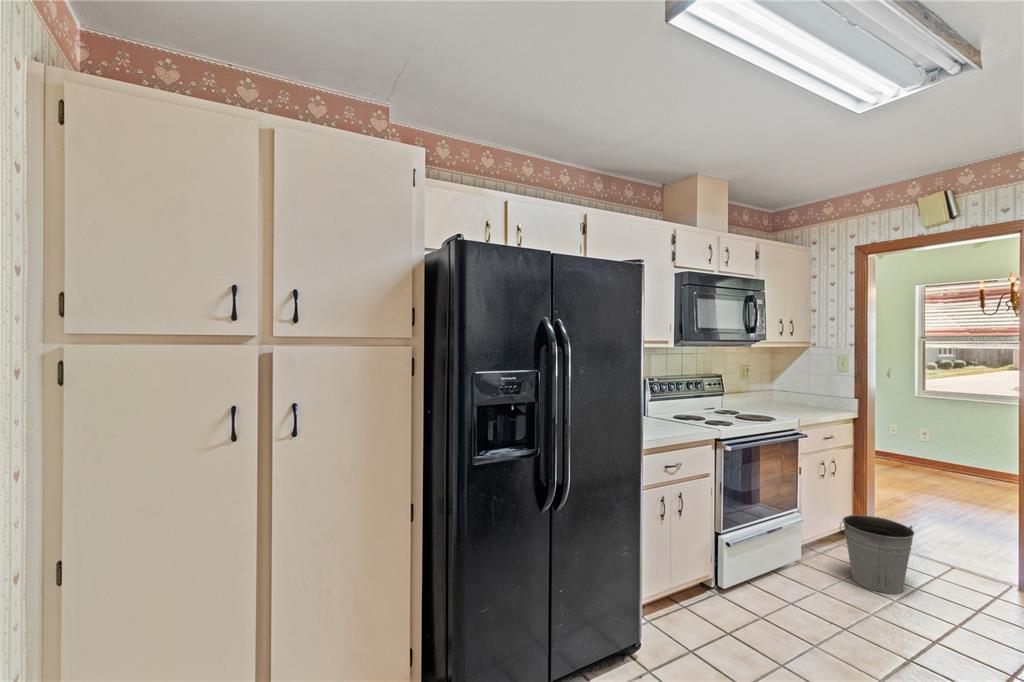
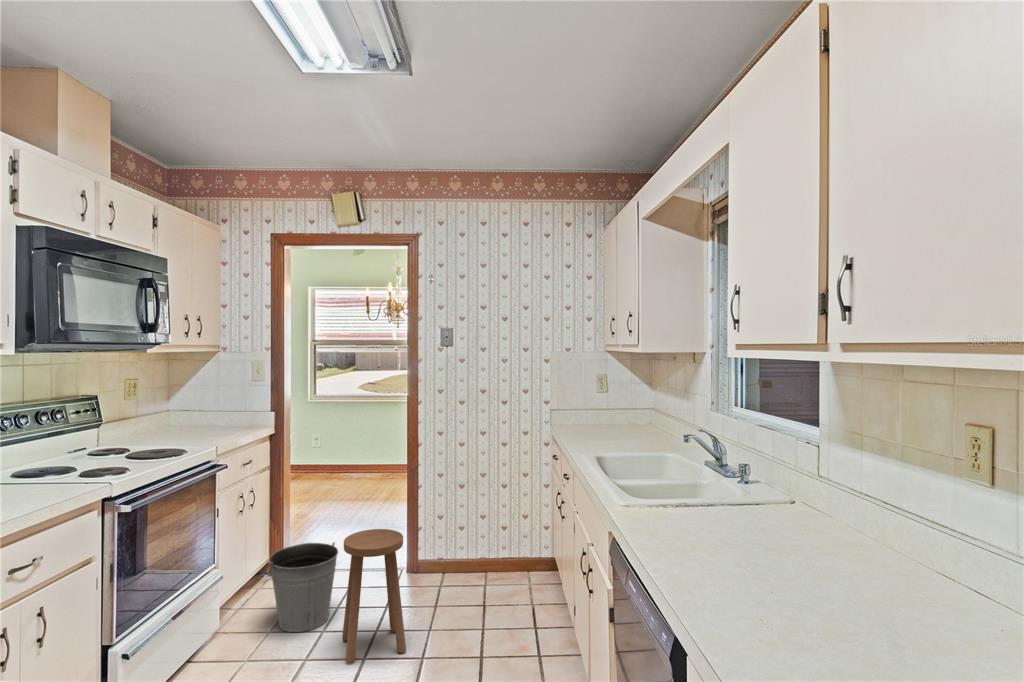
stool: none [910,519,988,655] -> present [342,529,406,664]

